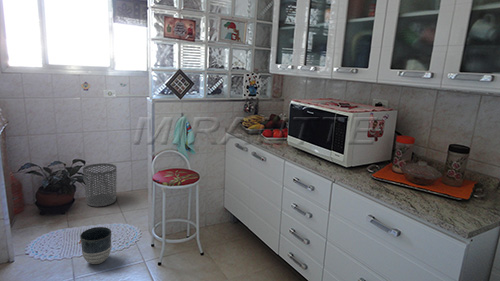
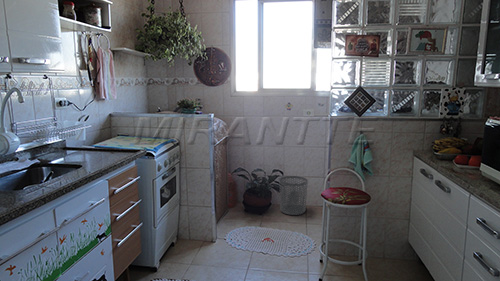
planter: present [80,227,111,264] -> none [257,229,282,262]

